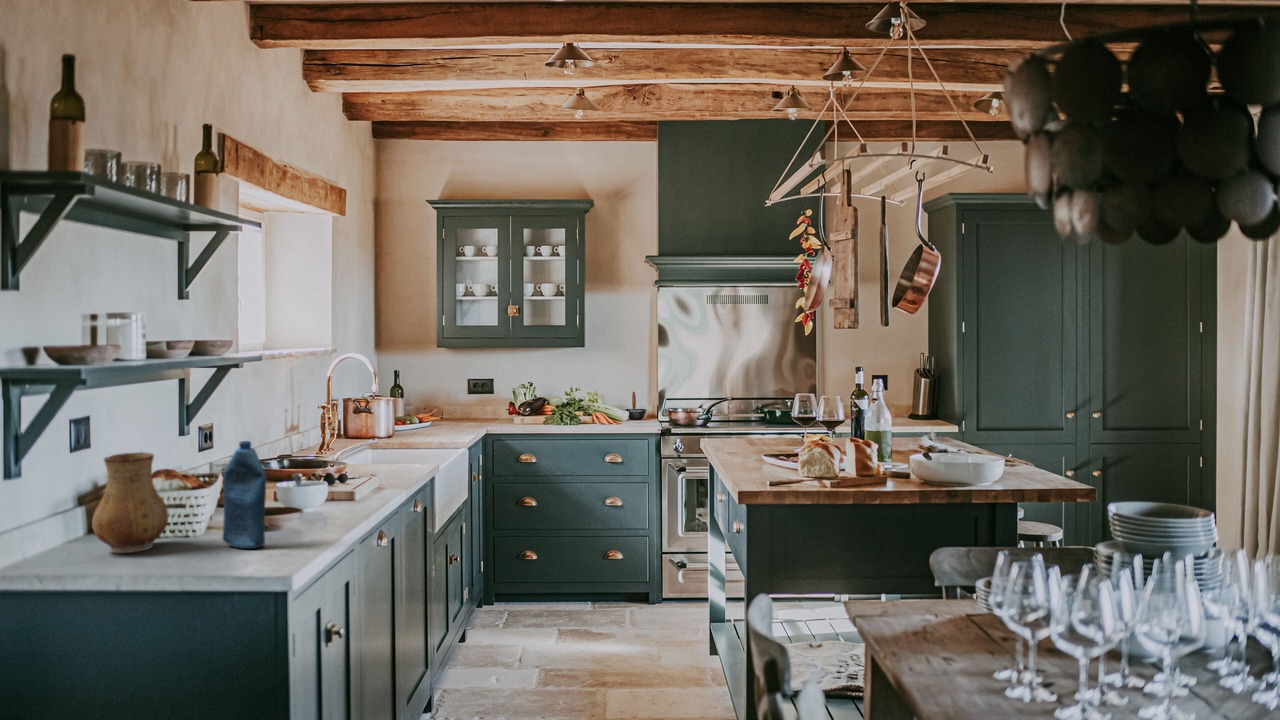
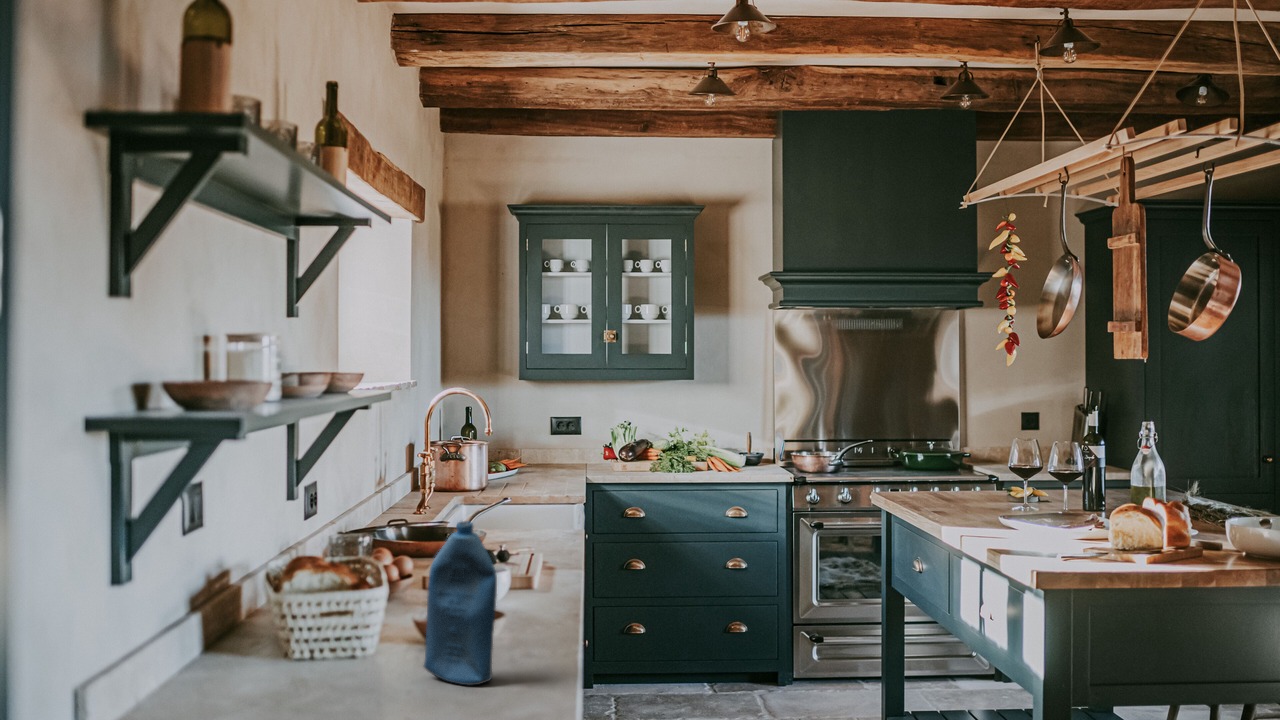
ceramic pitcher: present [92,452,168,553] -> none [235,537,341,693]

